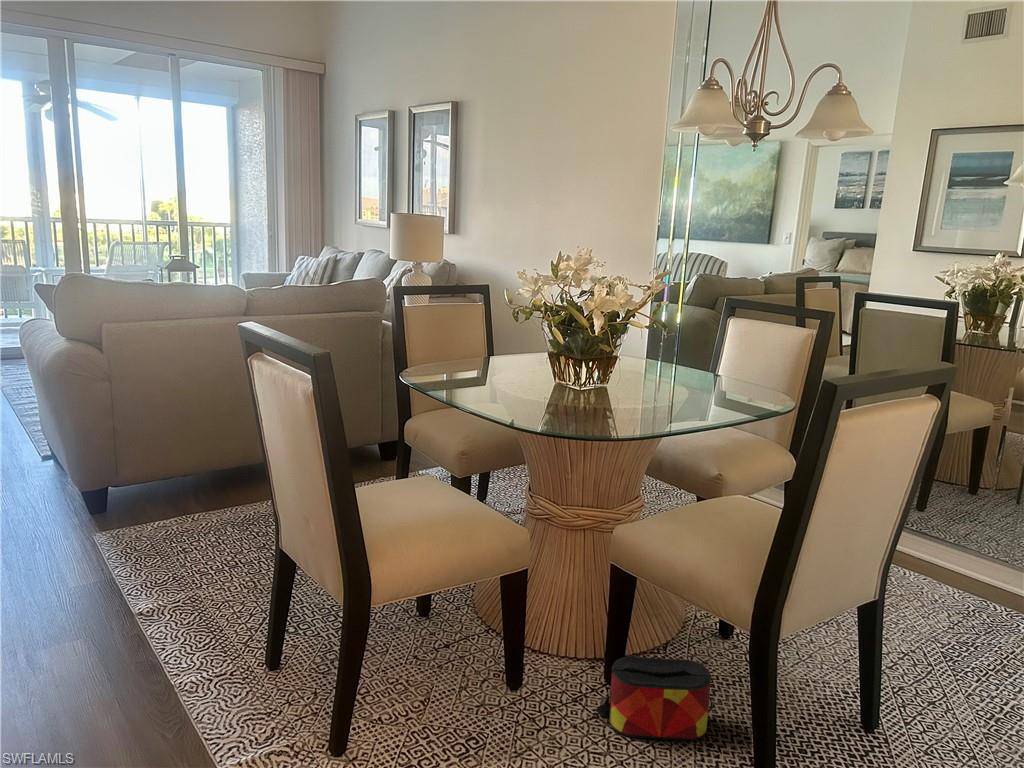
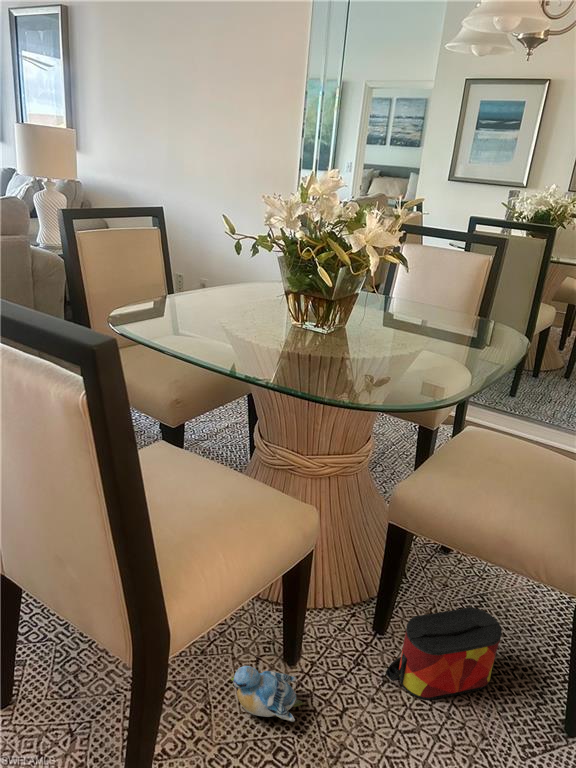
plush toy: none [446,665,507,719] -> present [231,666,304,721]

